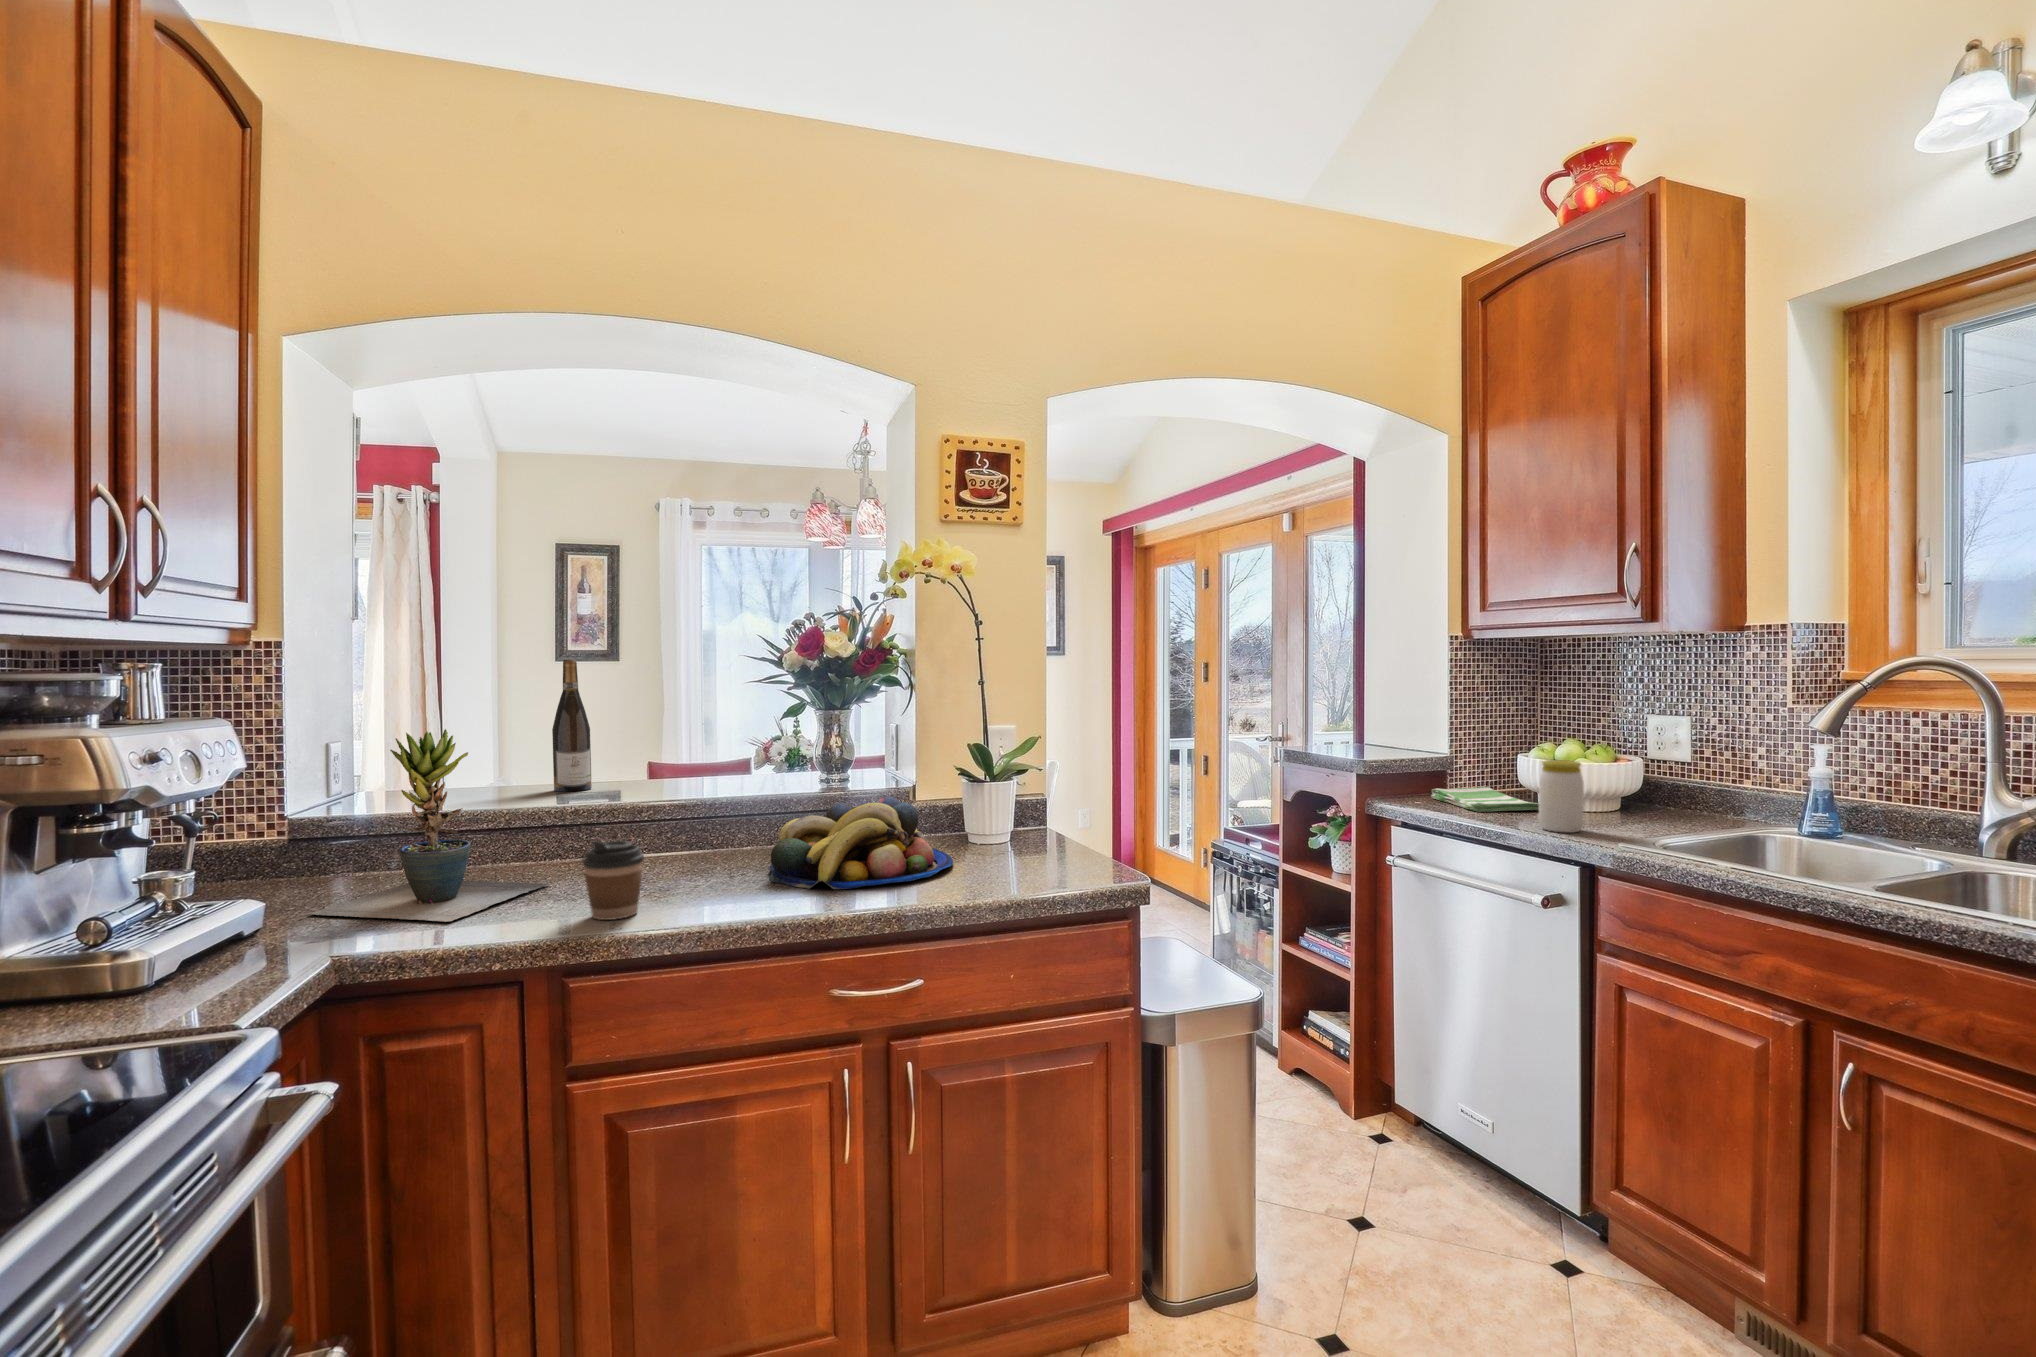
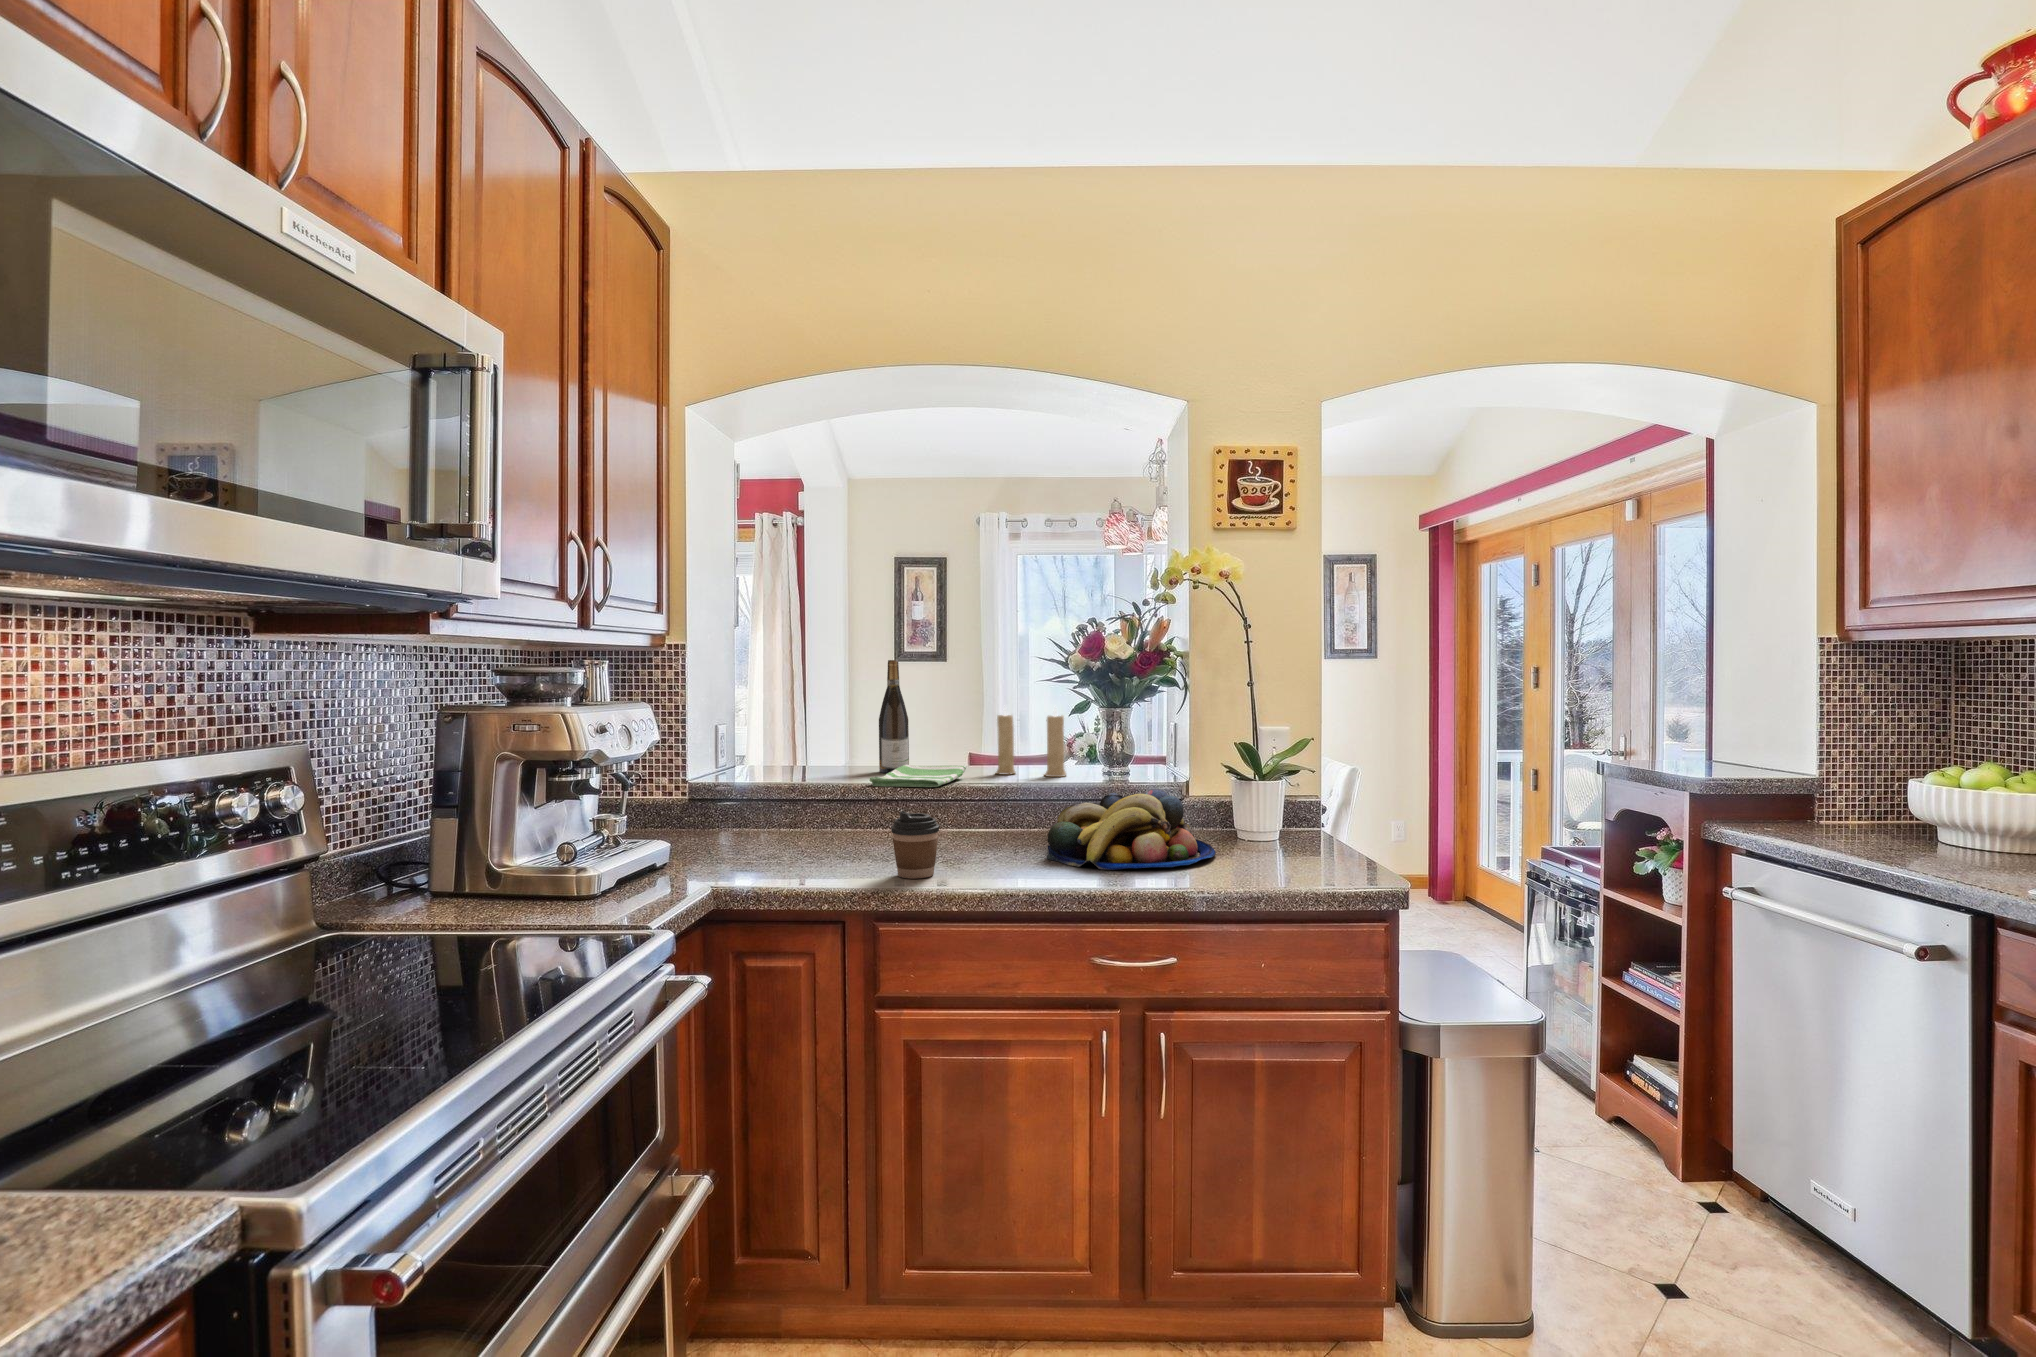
candle: none [697,707,781,787] -> present [996,707,1066,777]
potted plant: present [309,729,548,922] -> none [697,715,870,870]
jar: present [1539,760,1584,832] -> none [1919,785,1983,872]
dish towel: present [1431,787,1539,812] -> present [870,765,966,787]

